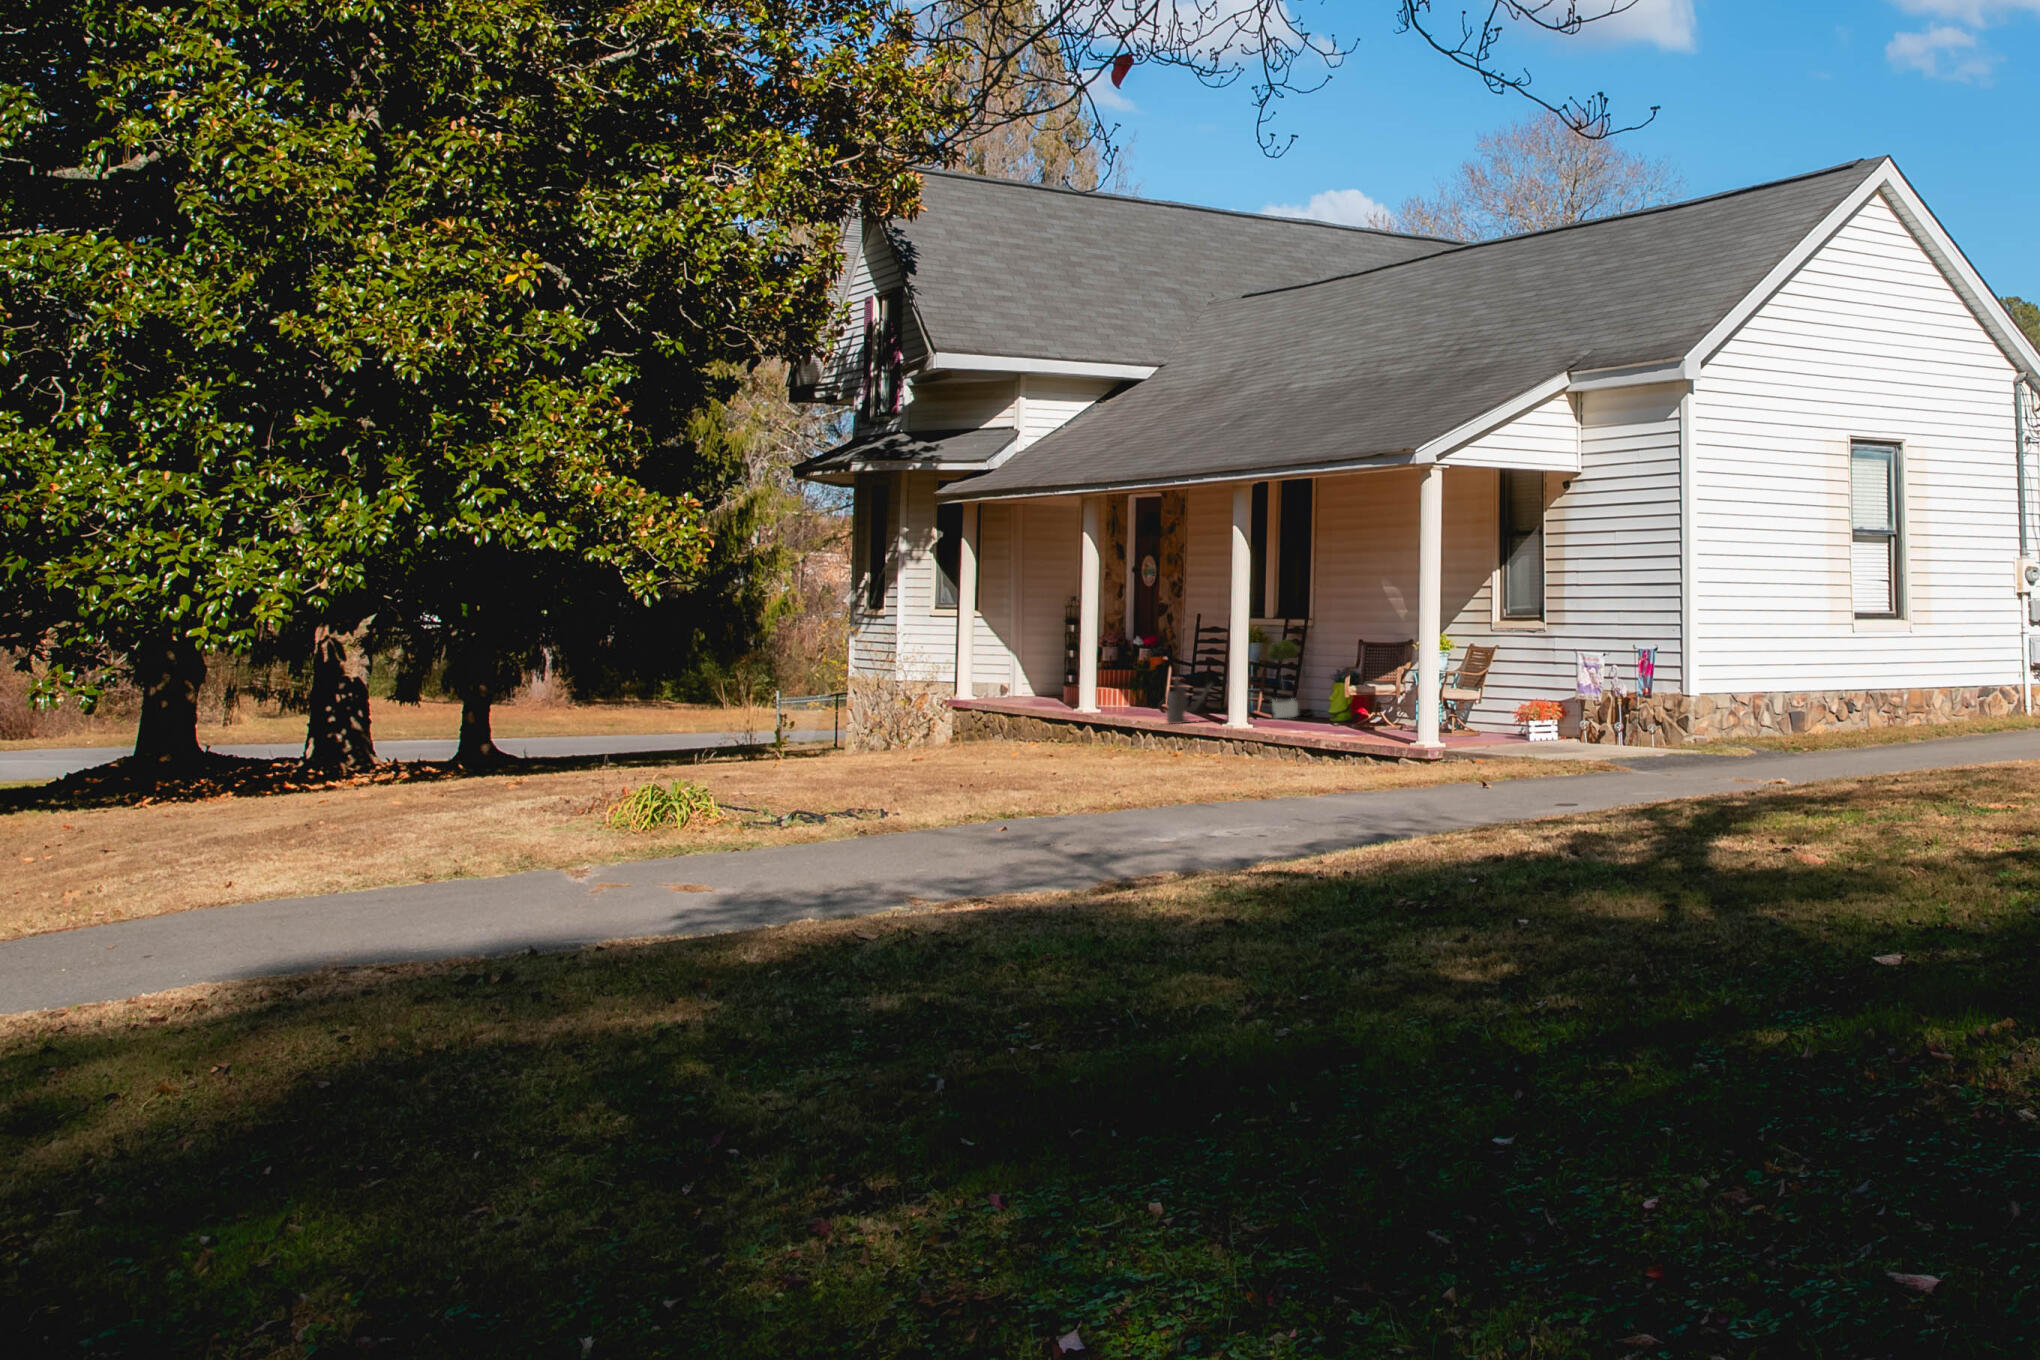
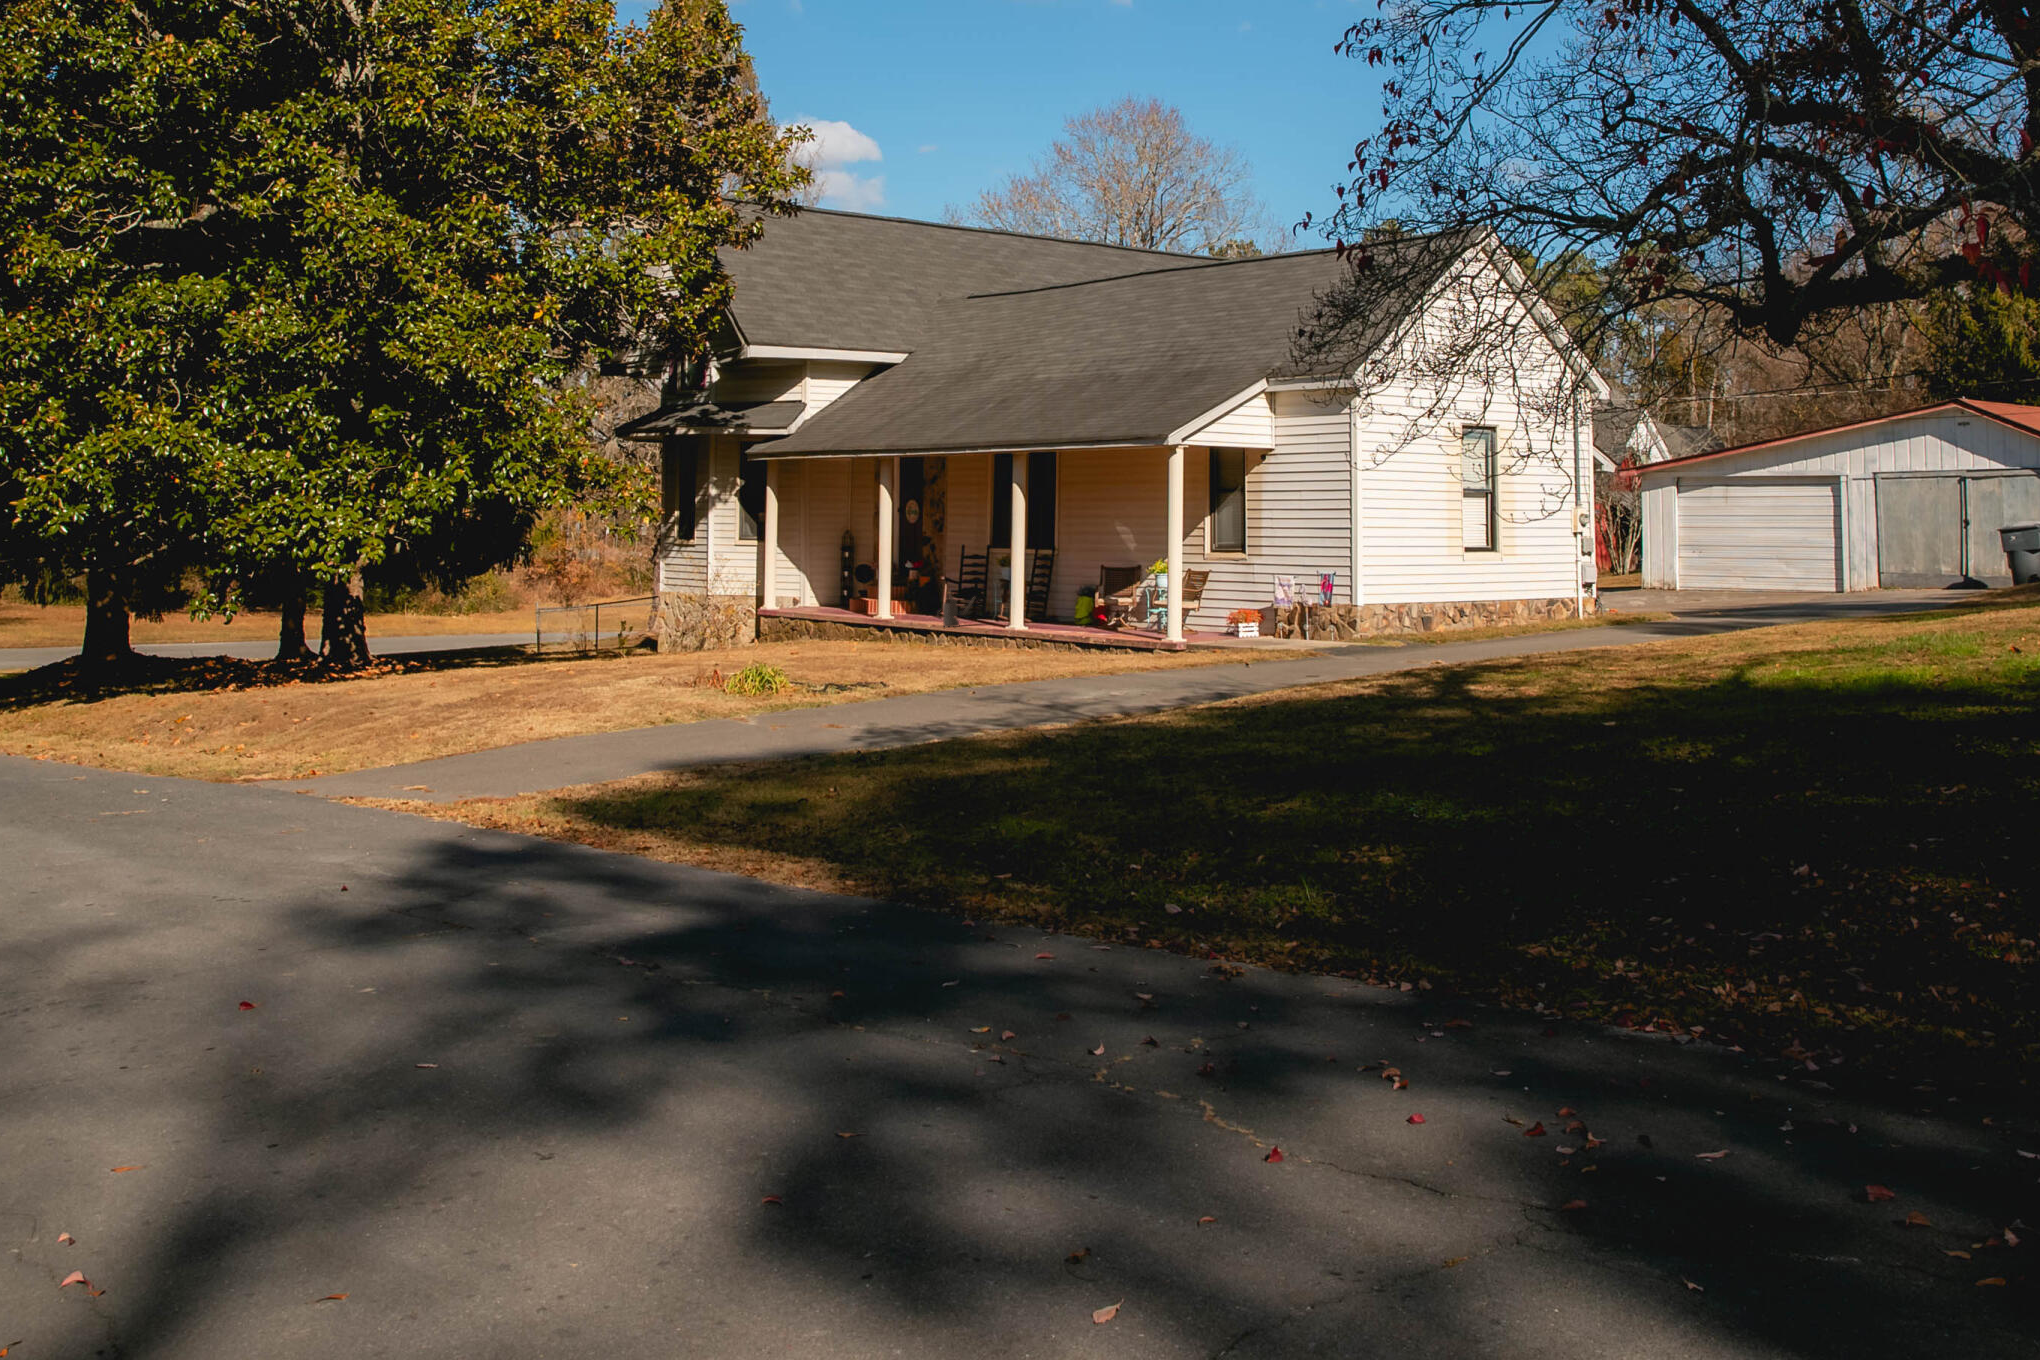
potted tree: present [1267,640,1298,718] -> none [1019,564,1043,623]

